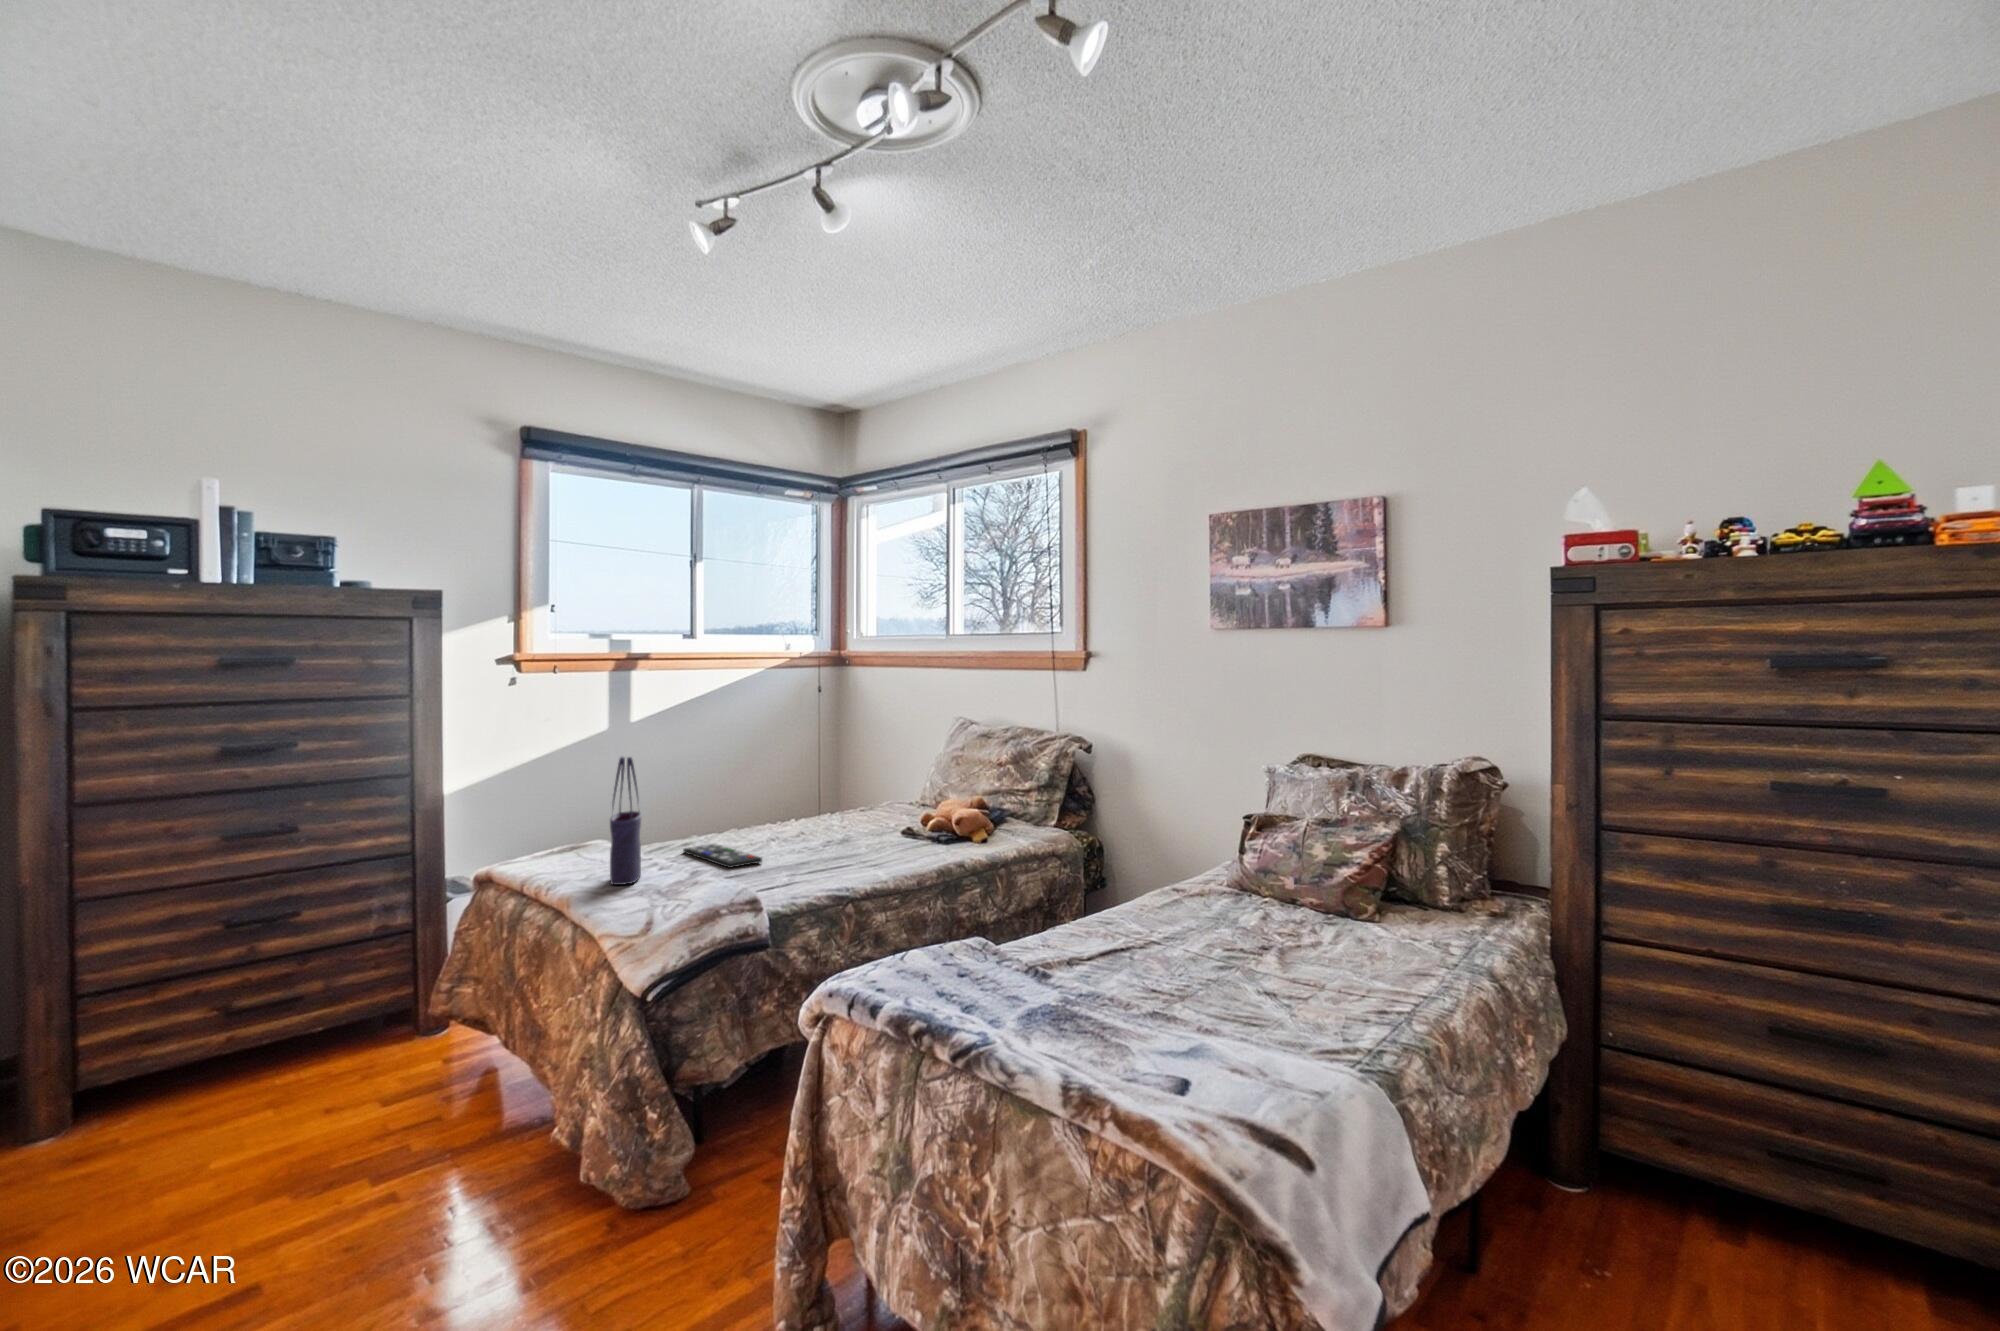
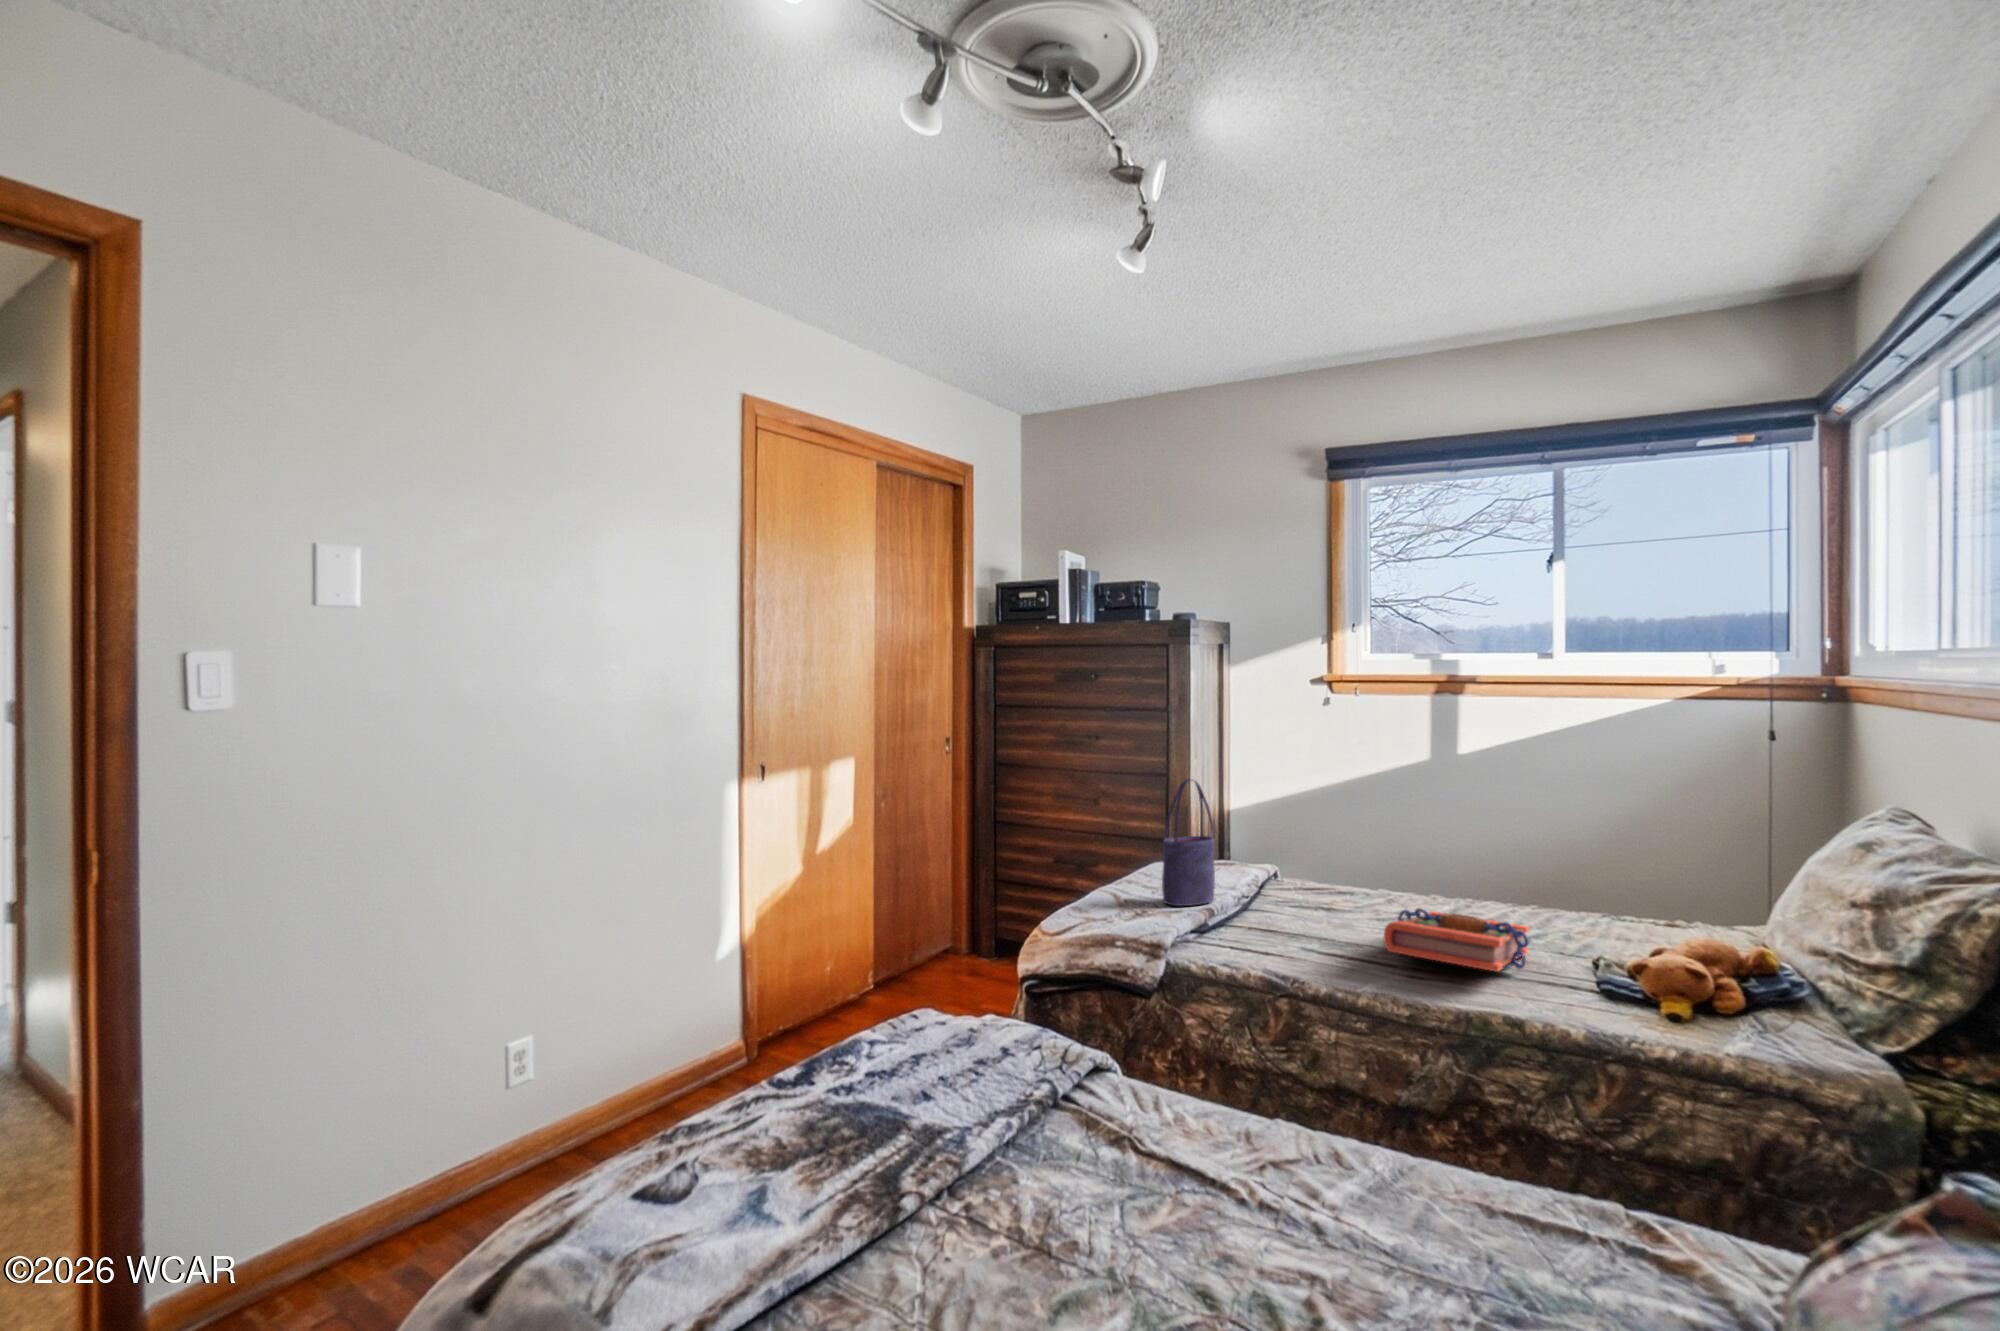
book: none [797,817,914,857] -> present [1384,908,1529,971]
remote control: present [683,844,762,868] -> none [1285,897,1355,932]

